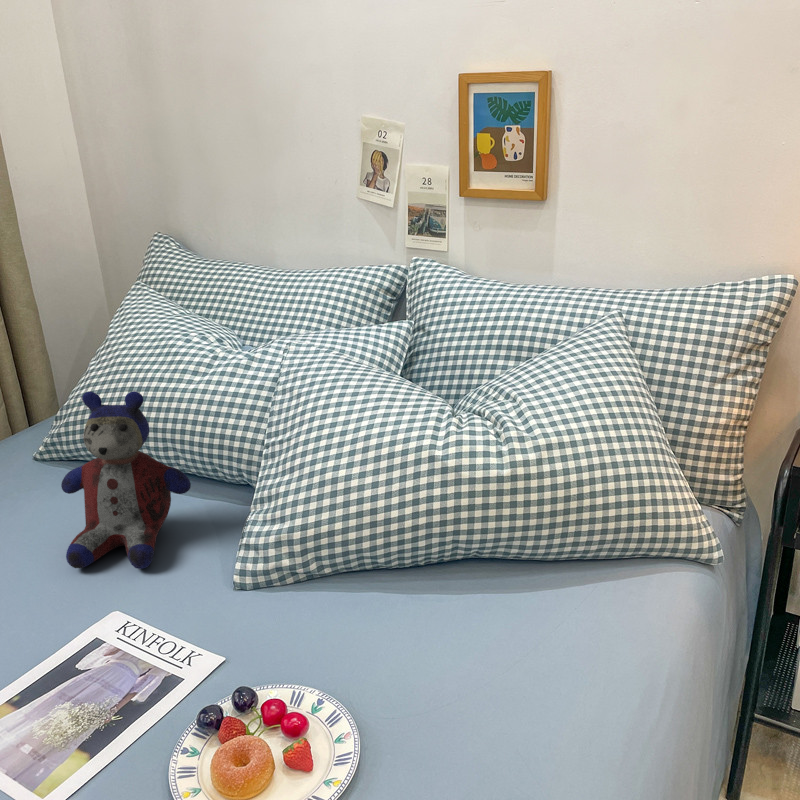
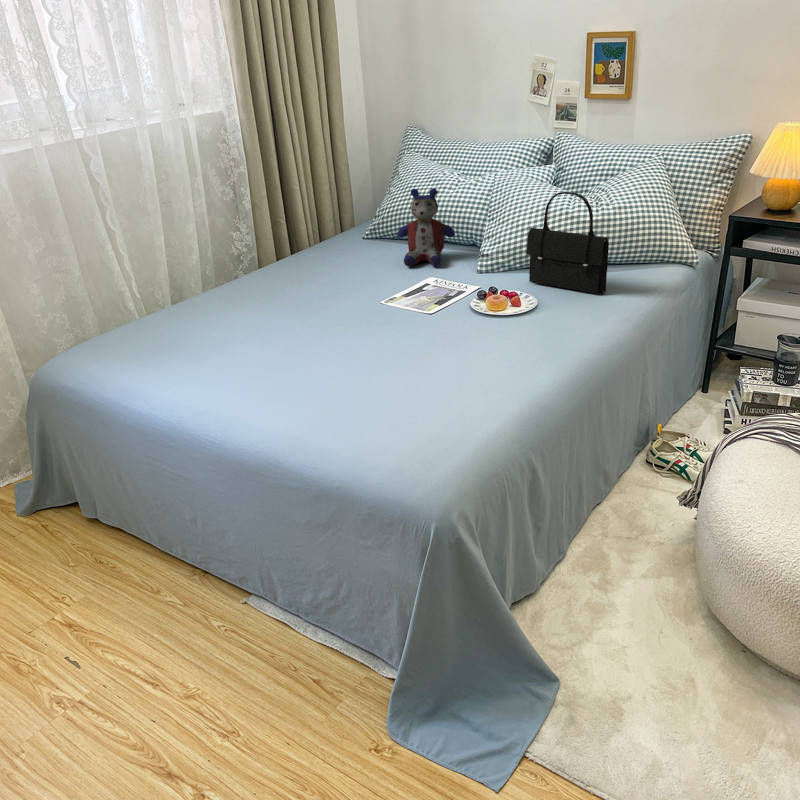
handbag: none [334,443,536,693] -> present [526,192,609,294]

